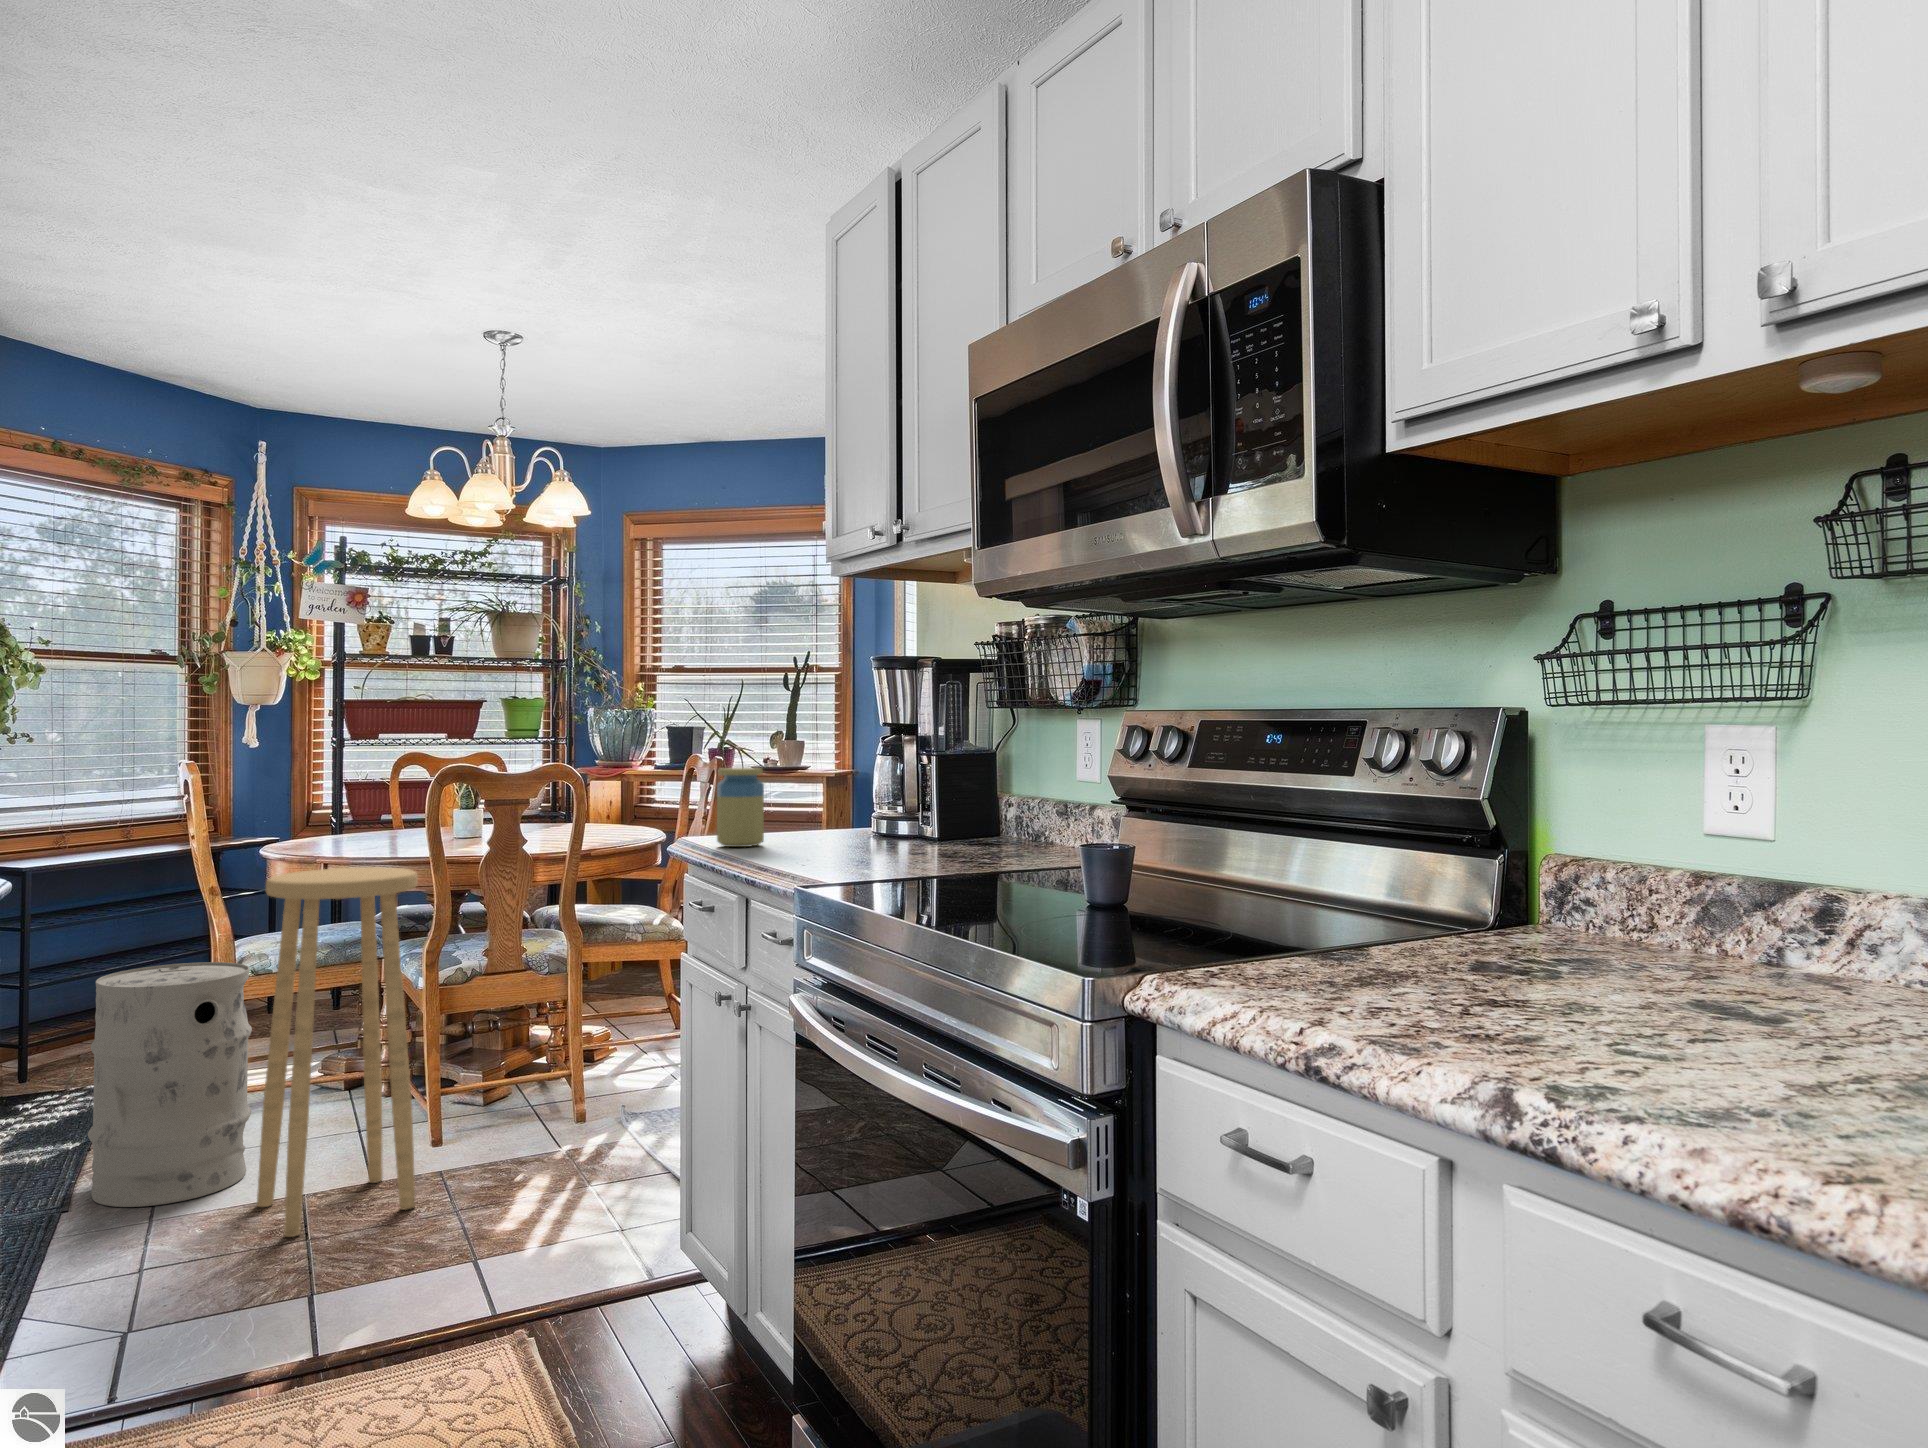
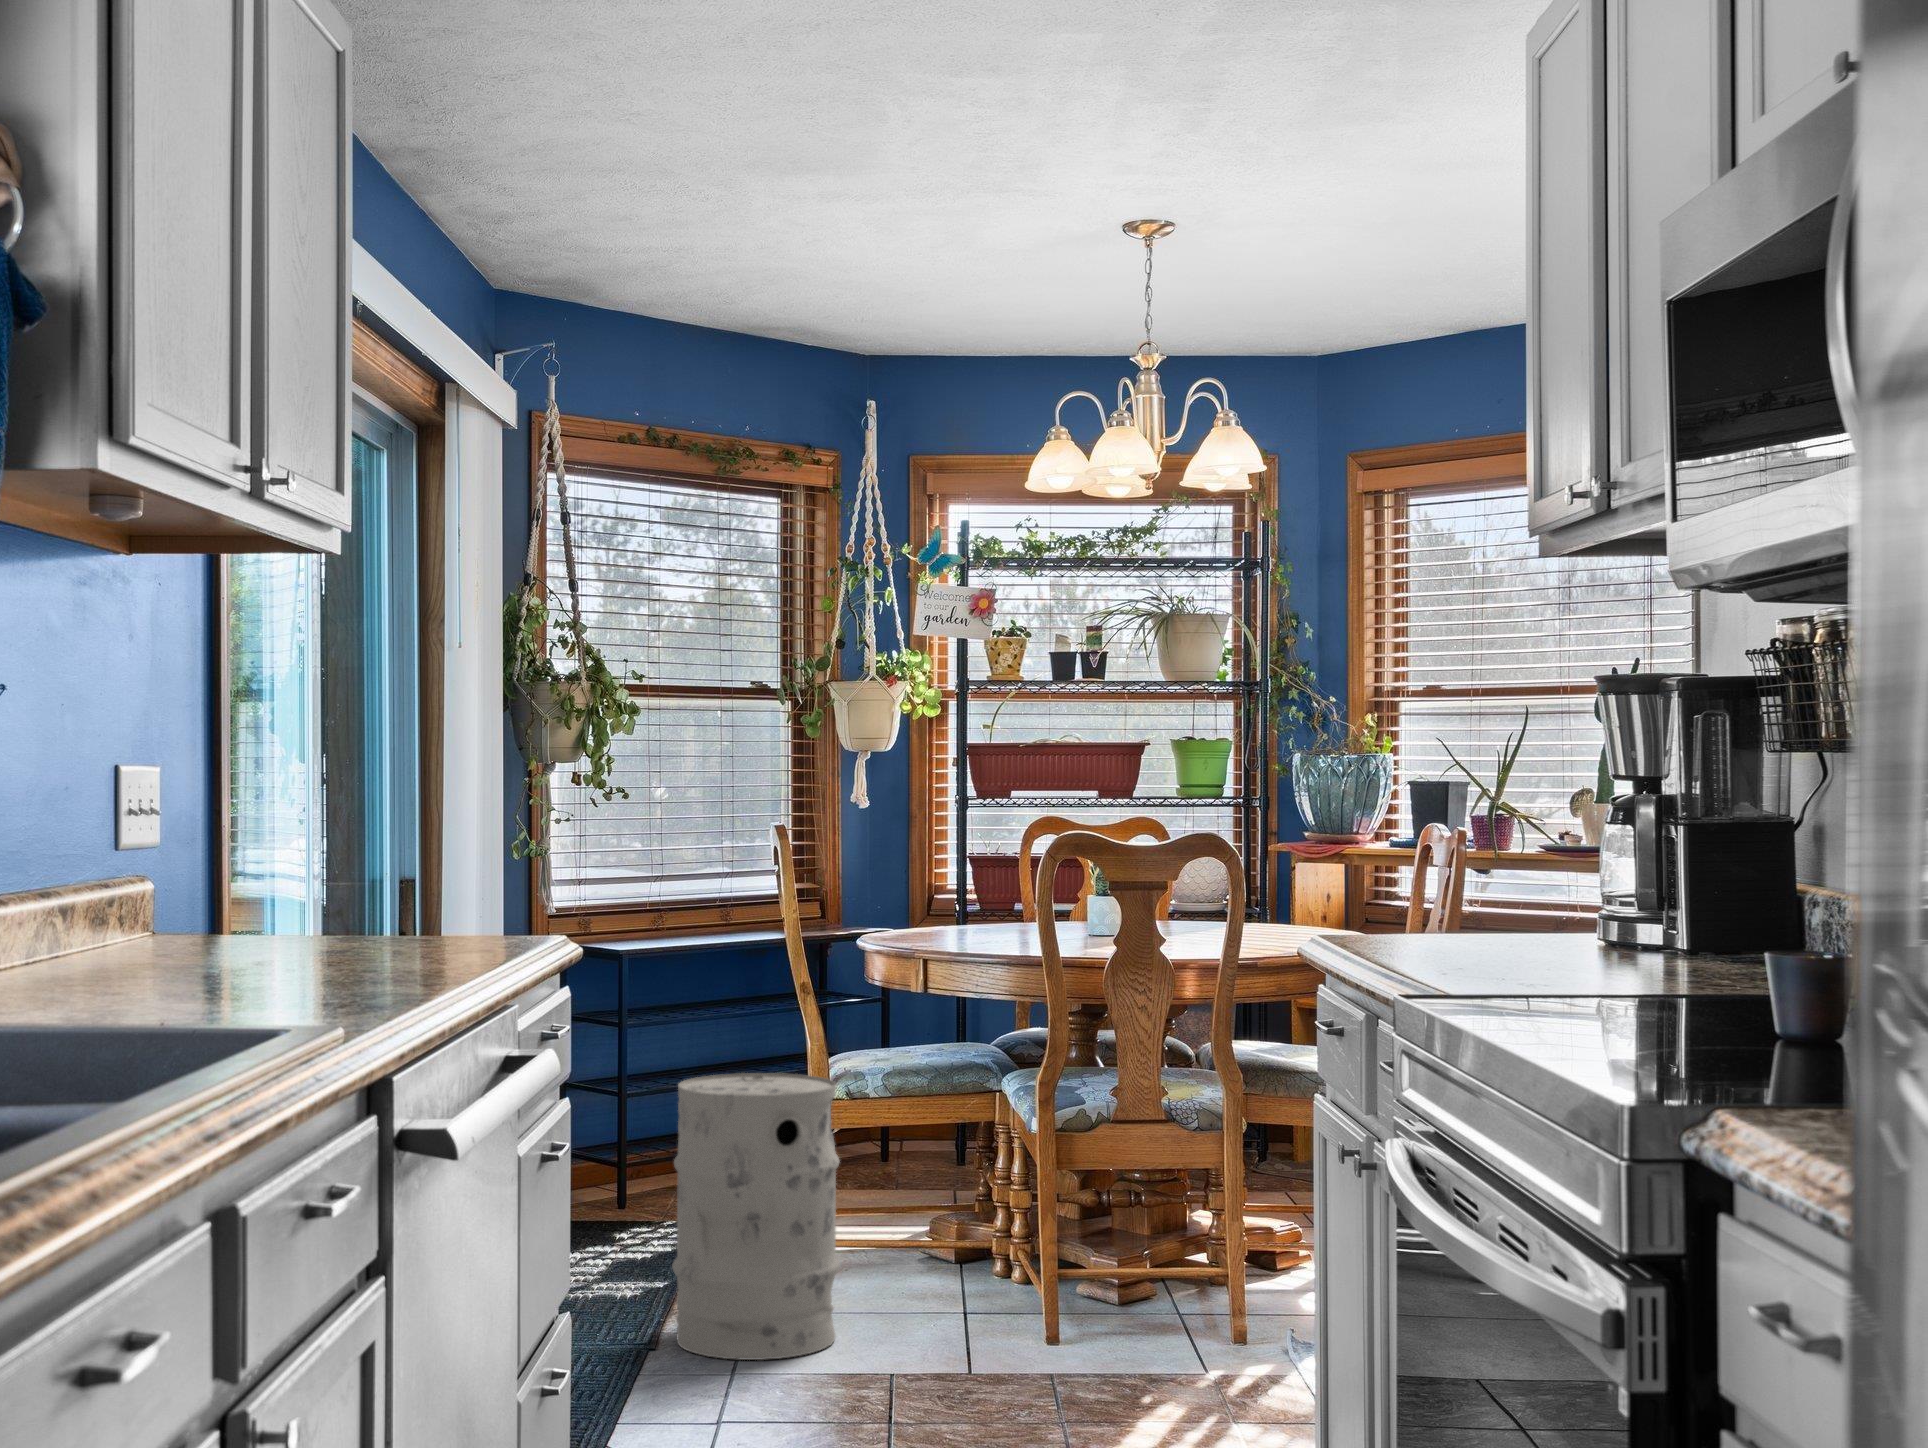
jar: present [717,768,764,847] -> none [1361,845,1425,954]
stool: present [257,867,418,1237] -> none [842,964,1018,1416]

